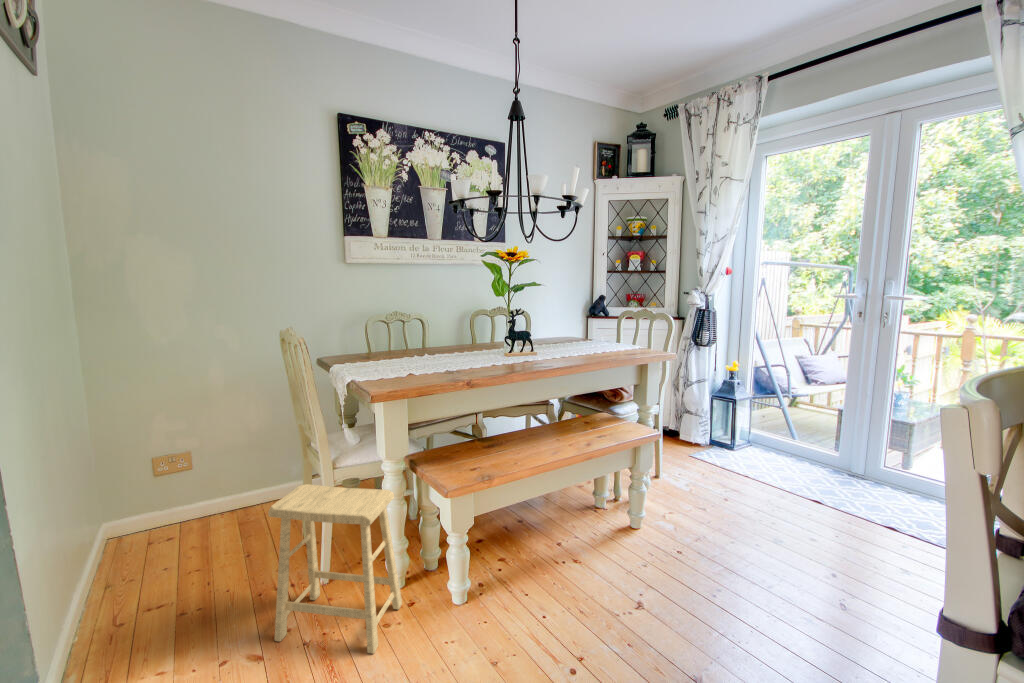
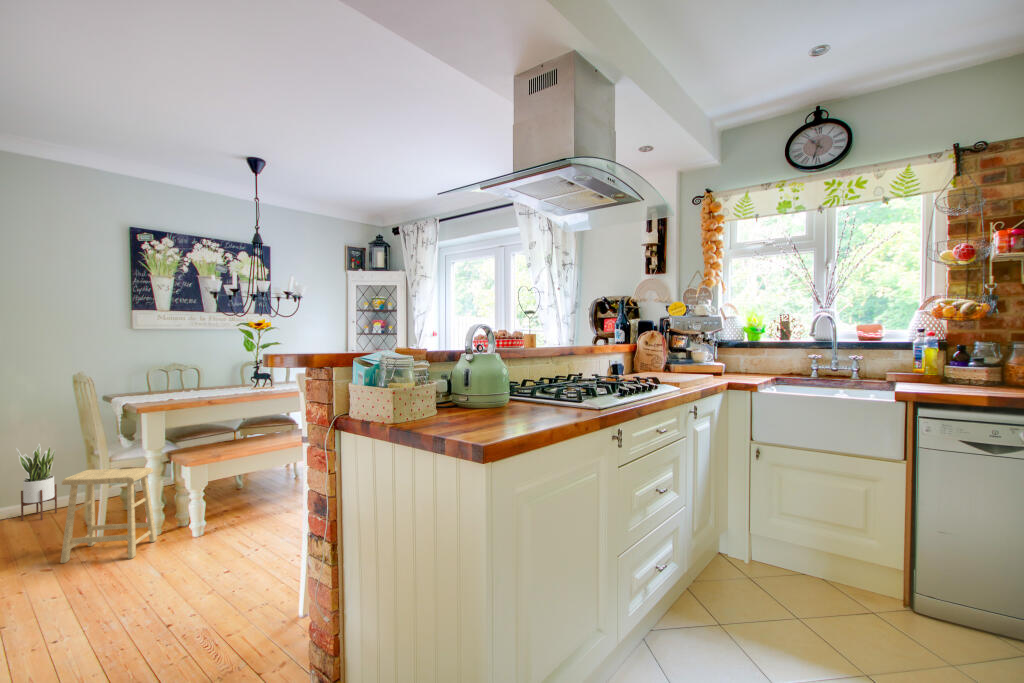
potted plant: none [224,420,276,523] -> present [16,444,57,520]

